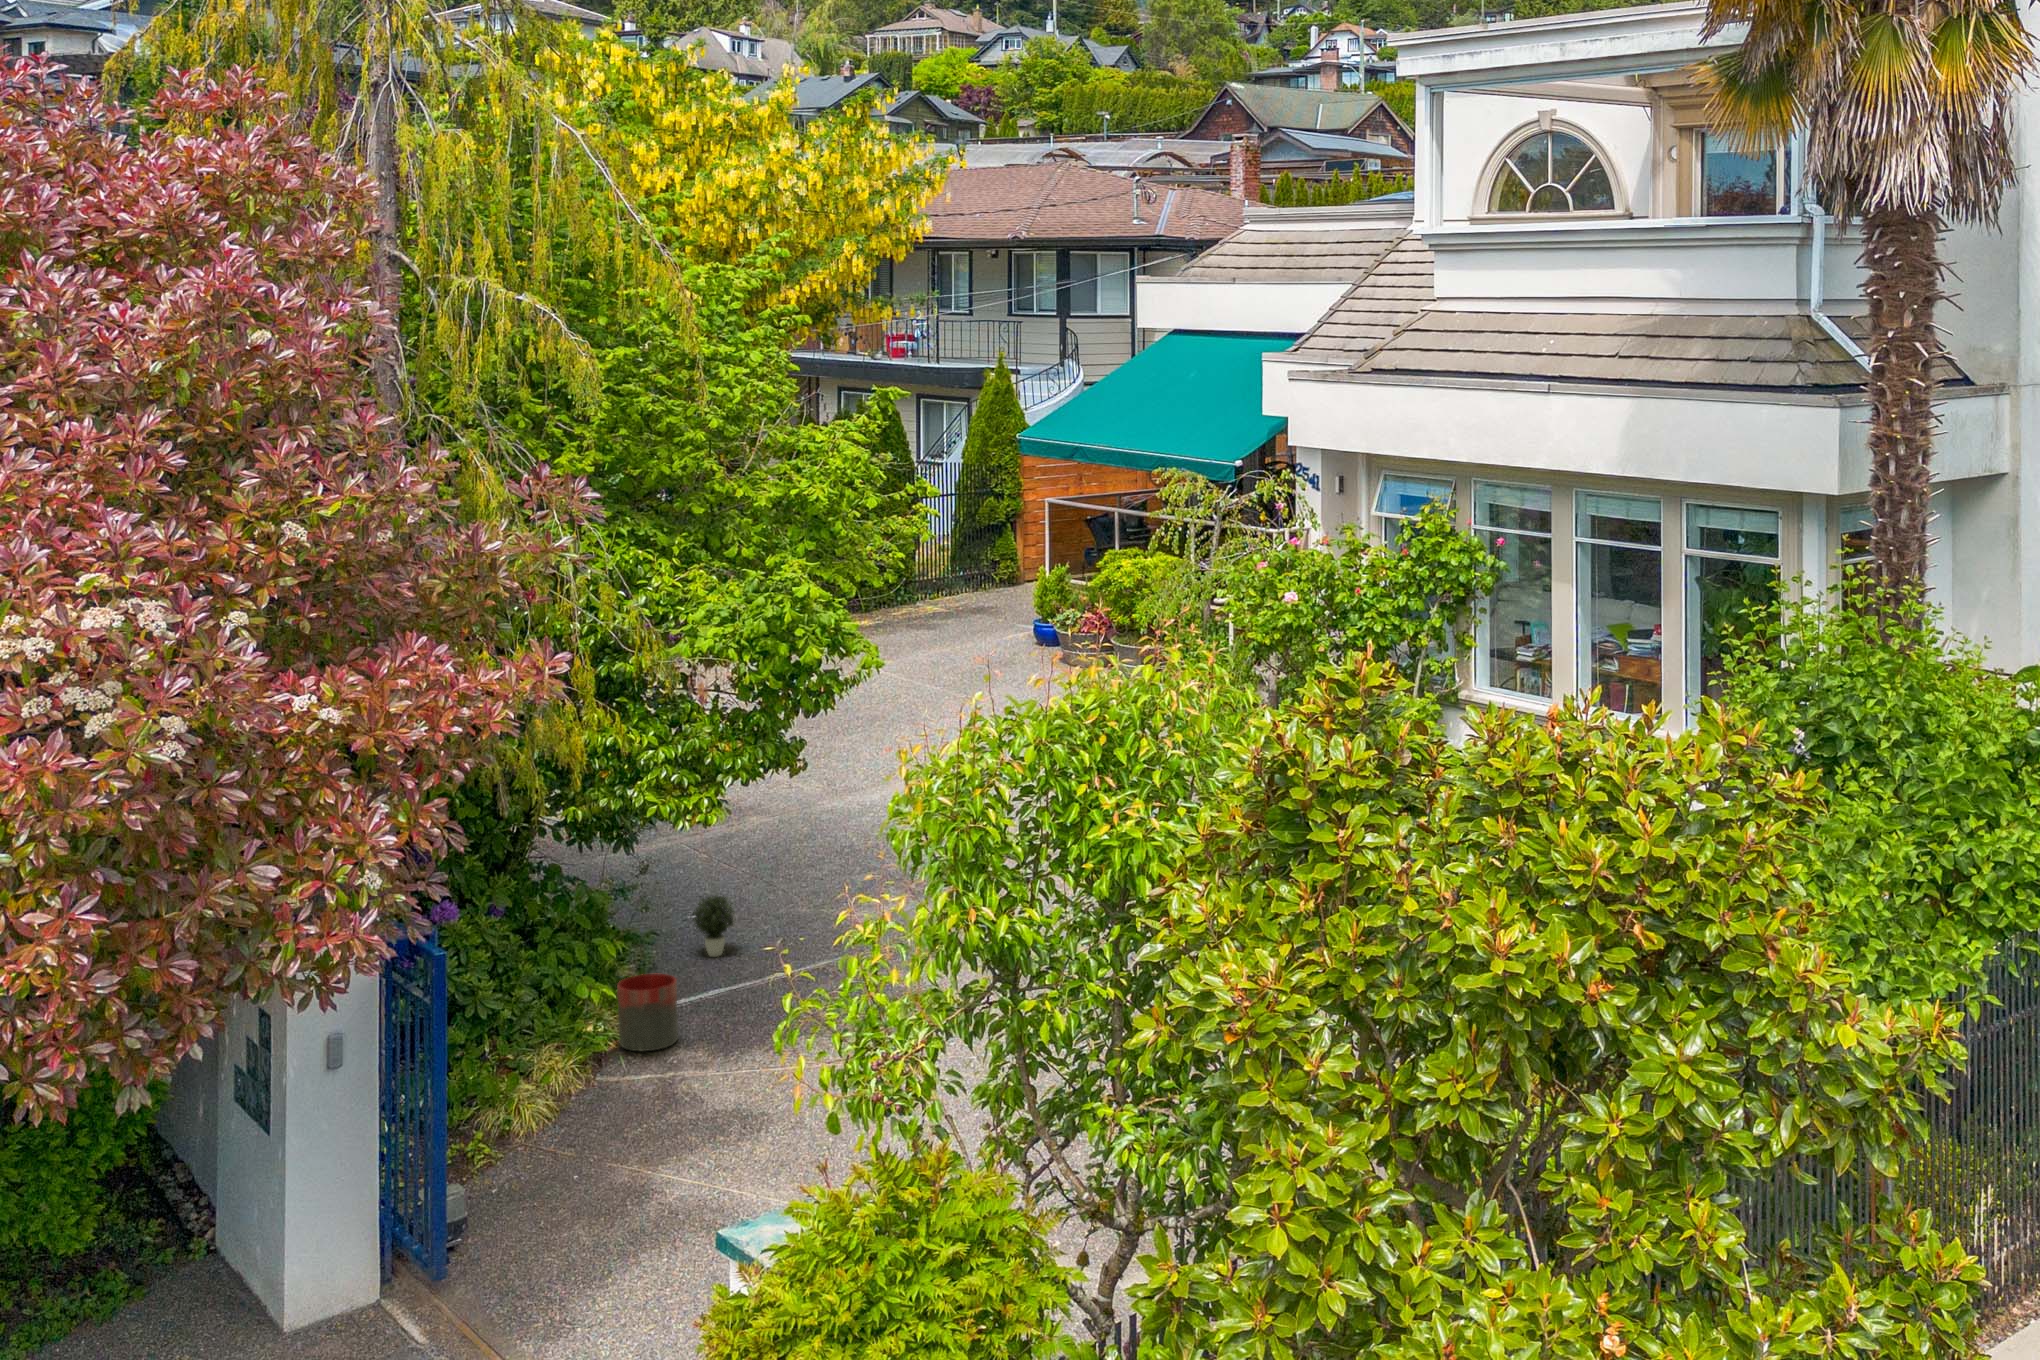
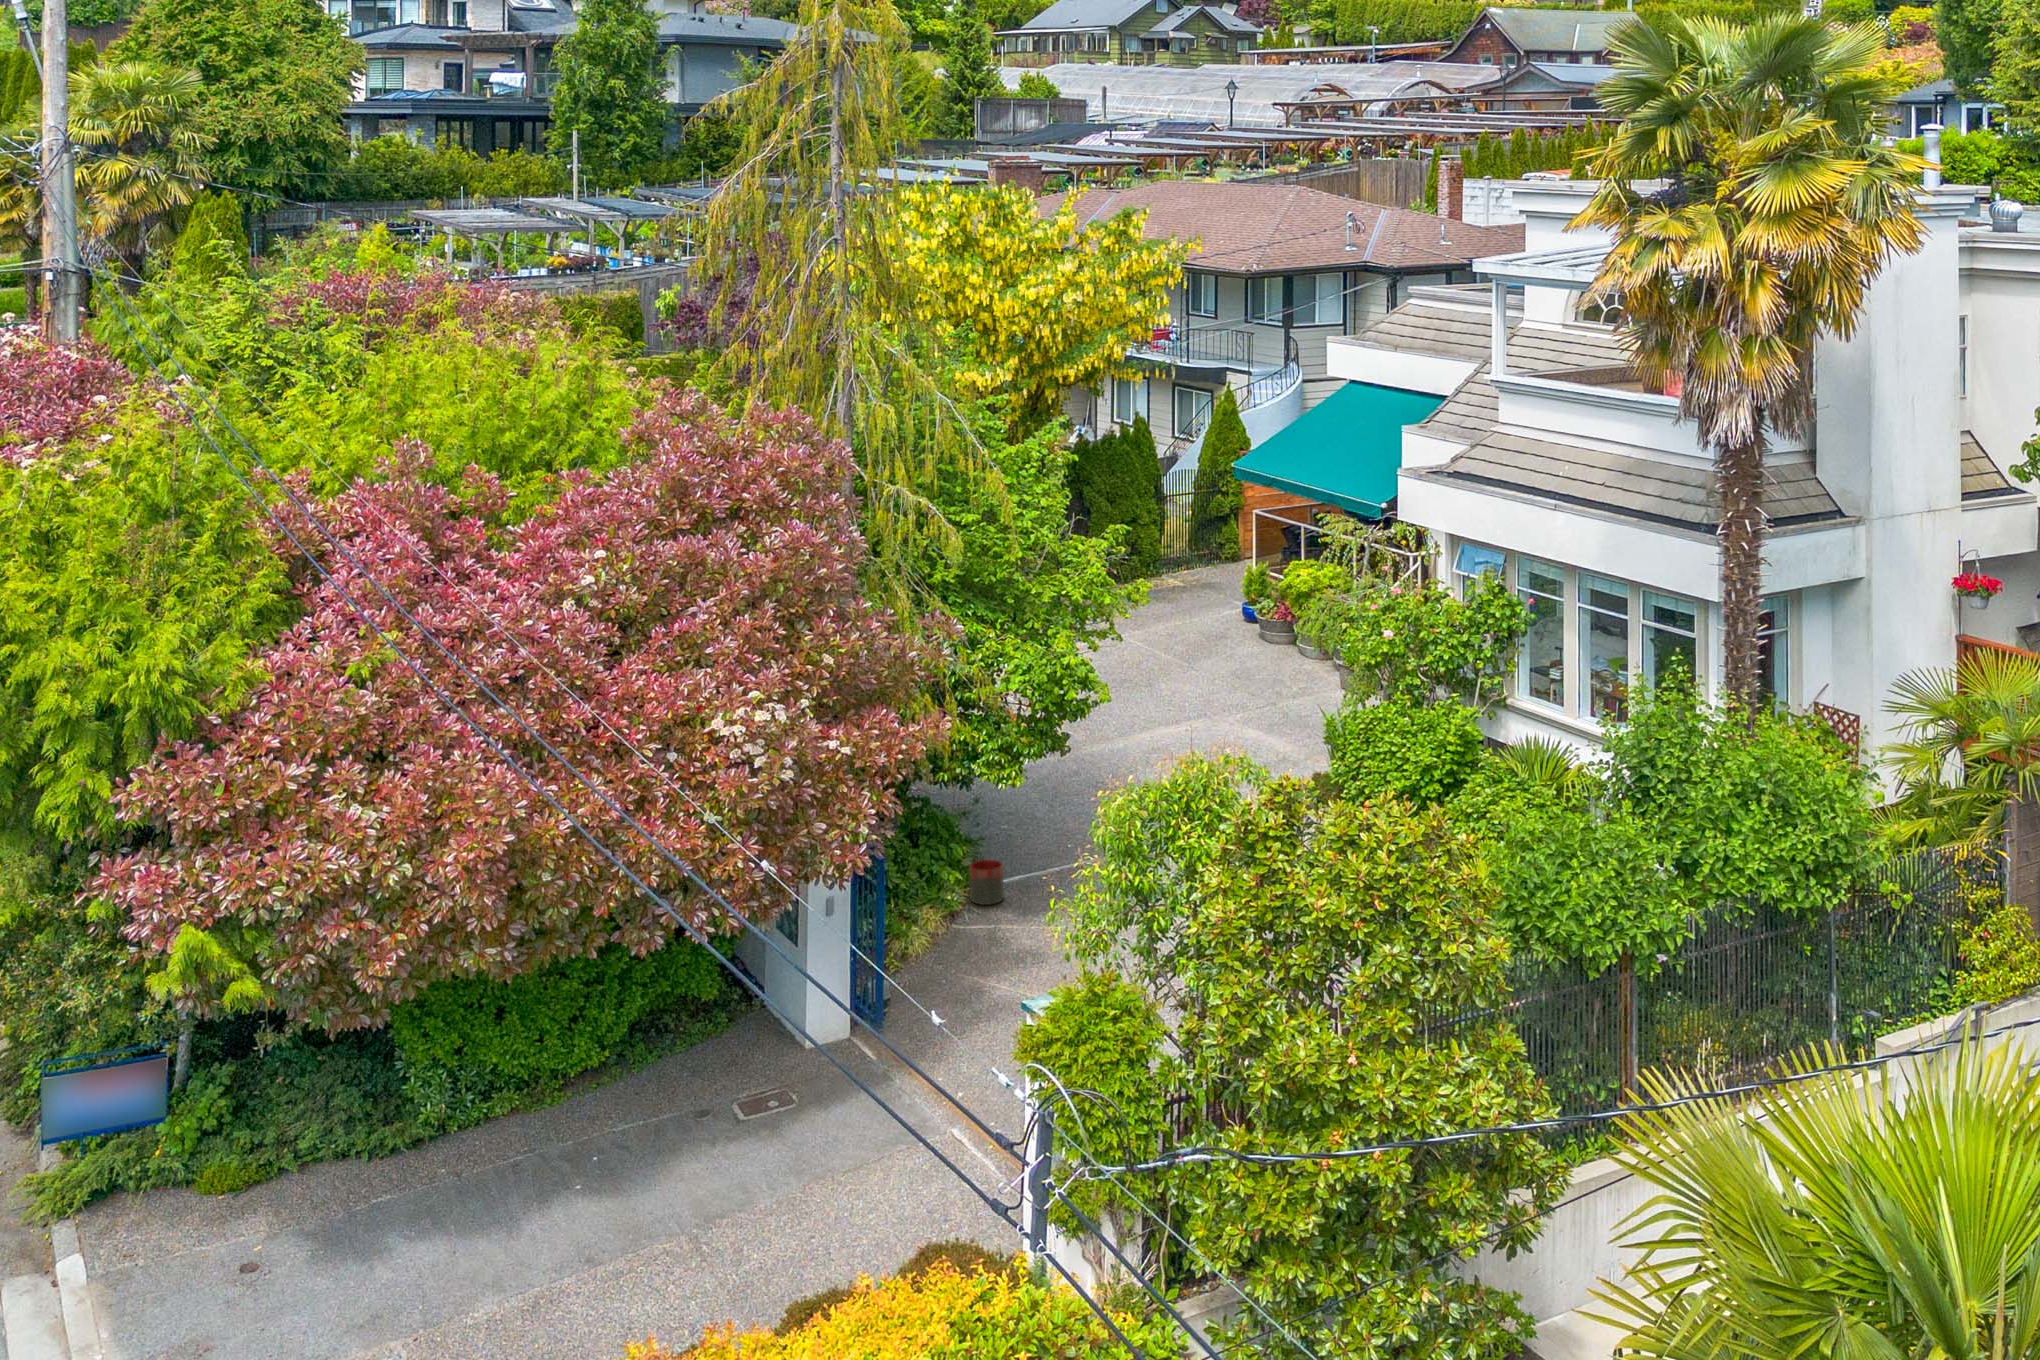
potted plant: present [693,896,734,957] -> none [1013,809,1039,847]

